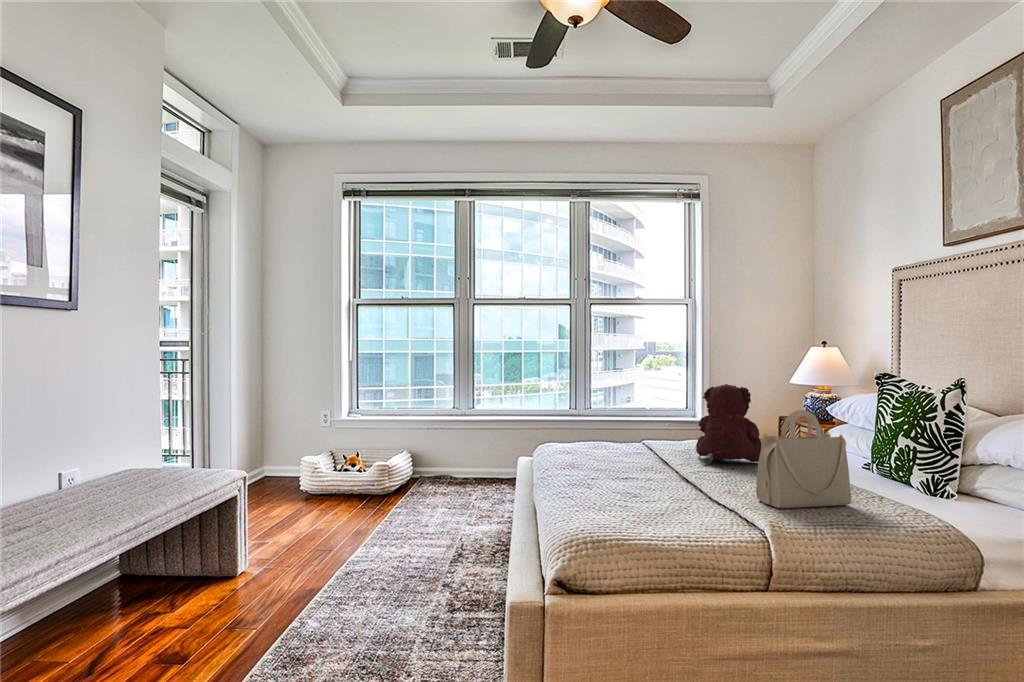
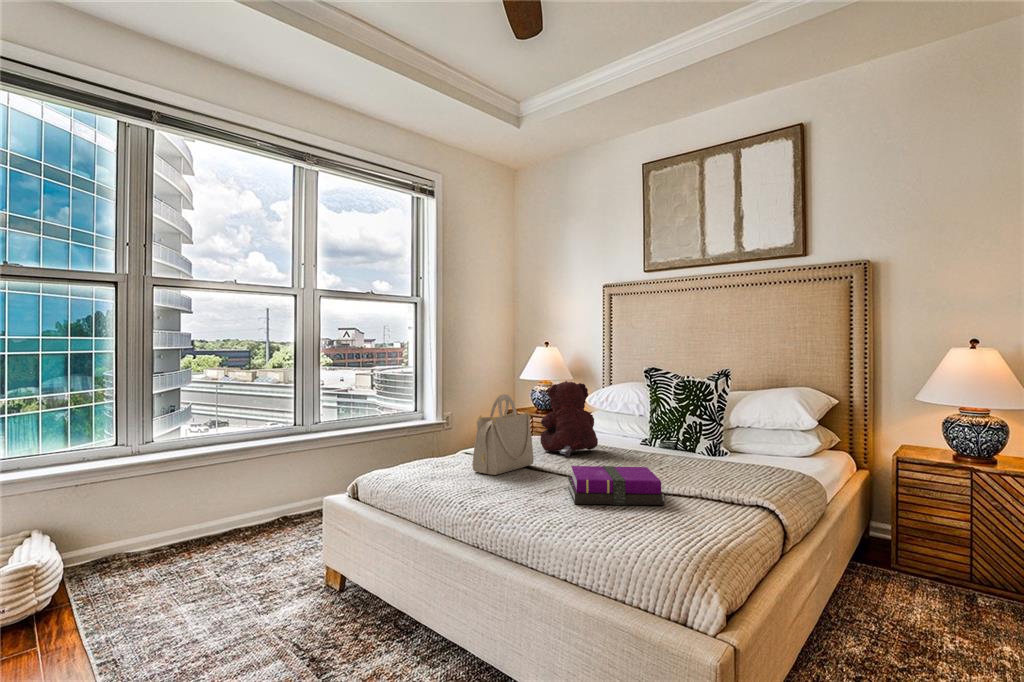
handbag: present [756,410,851,508] -> present [472,394,534,475]
notebook: none [585,464,696,514] -> present [568,466,665,505]

